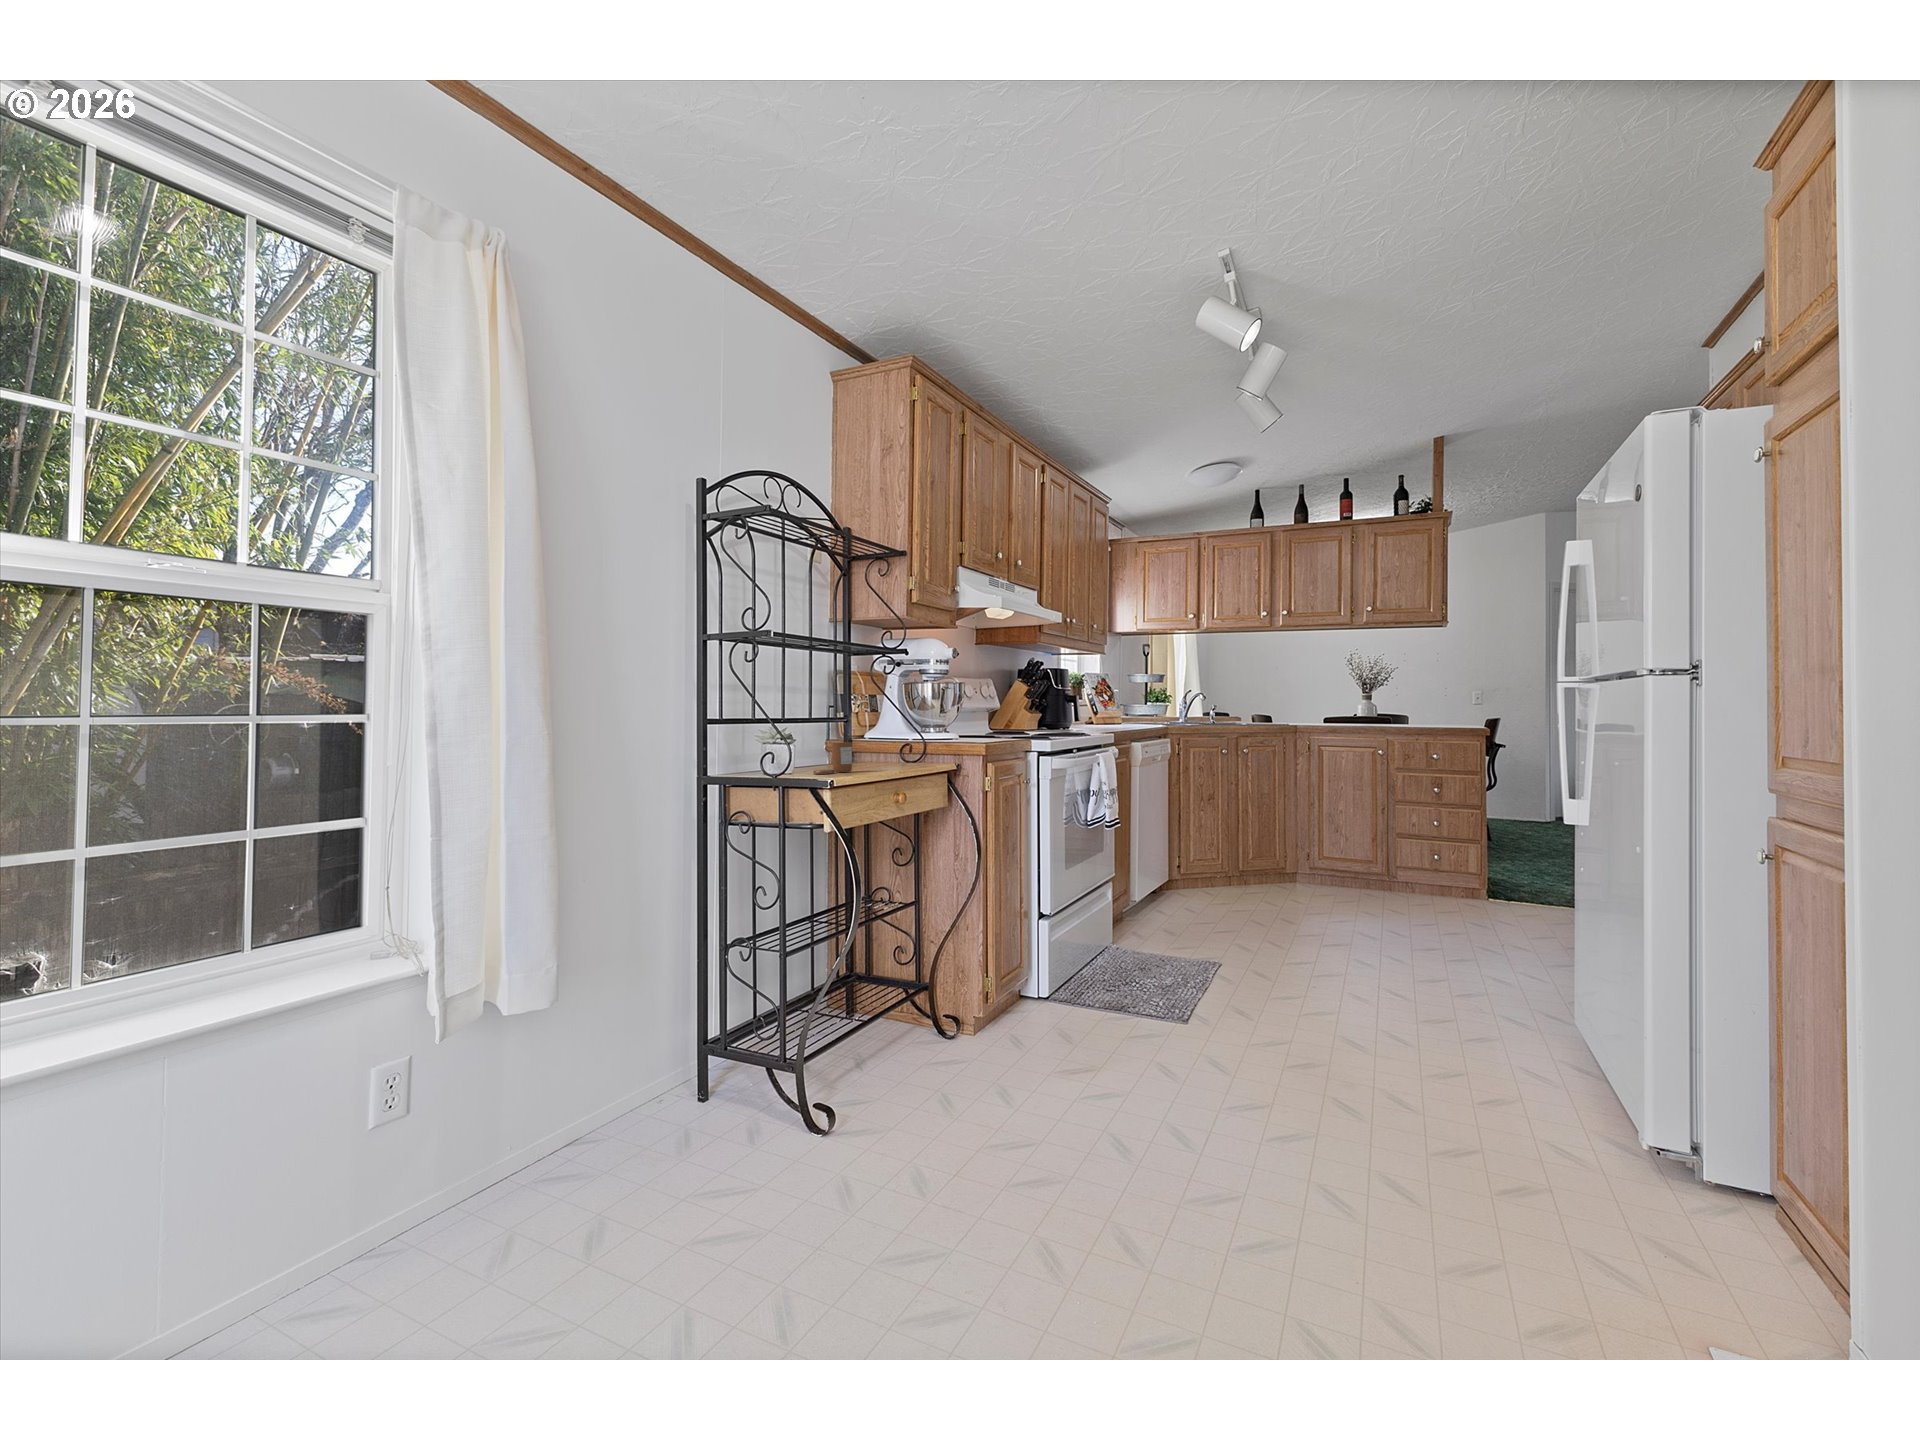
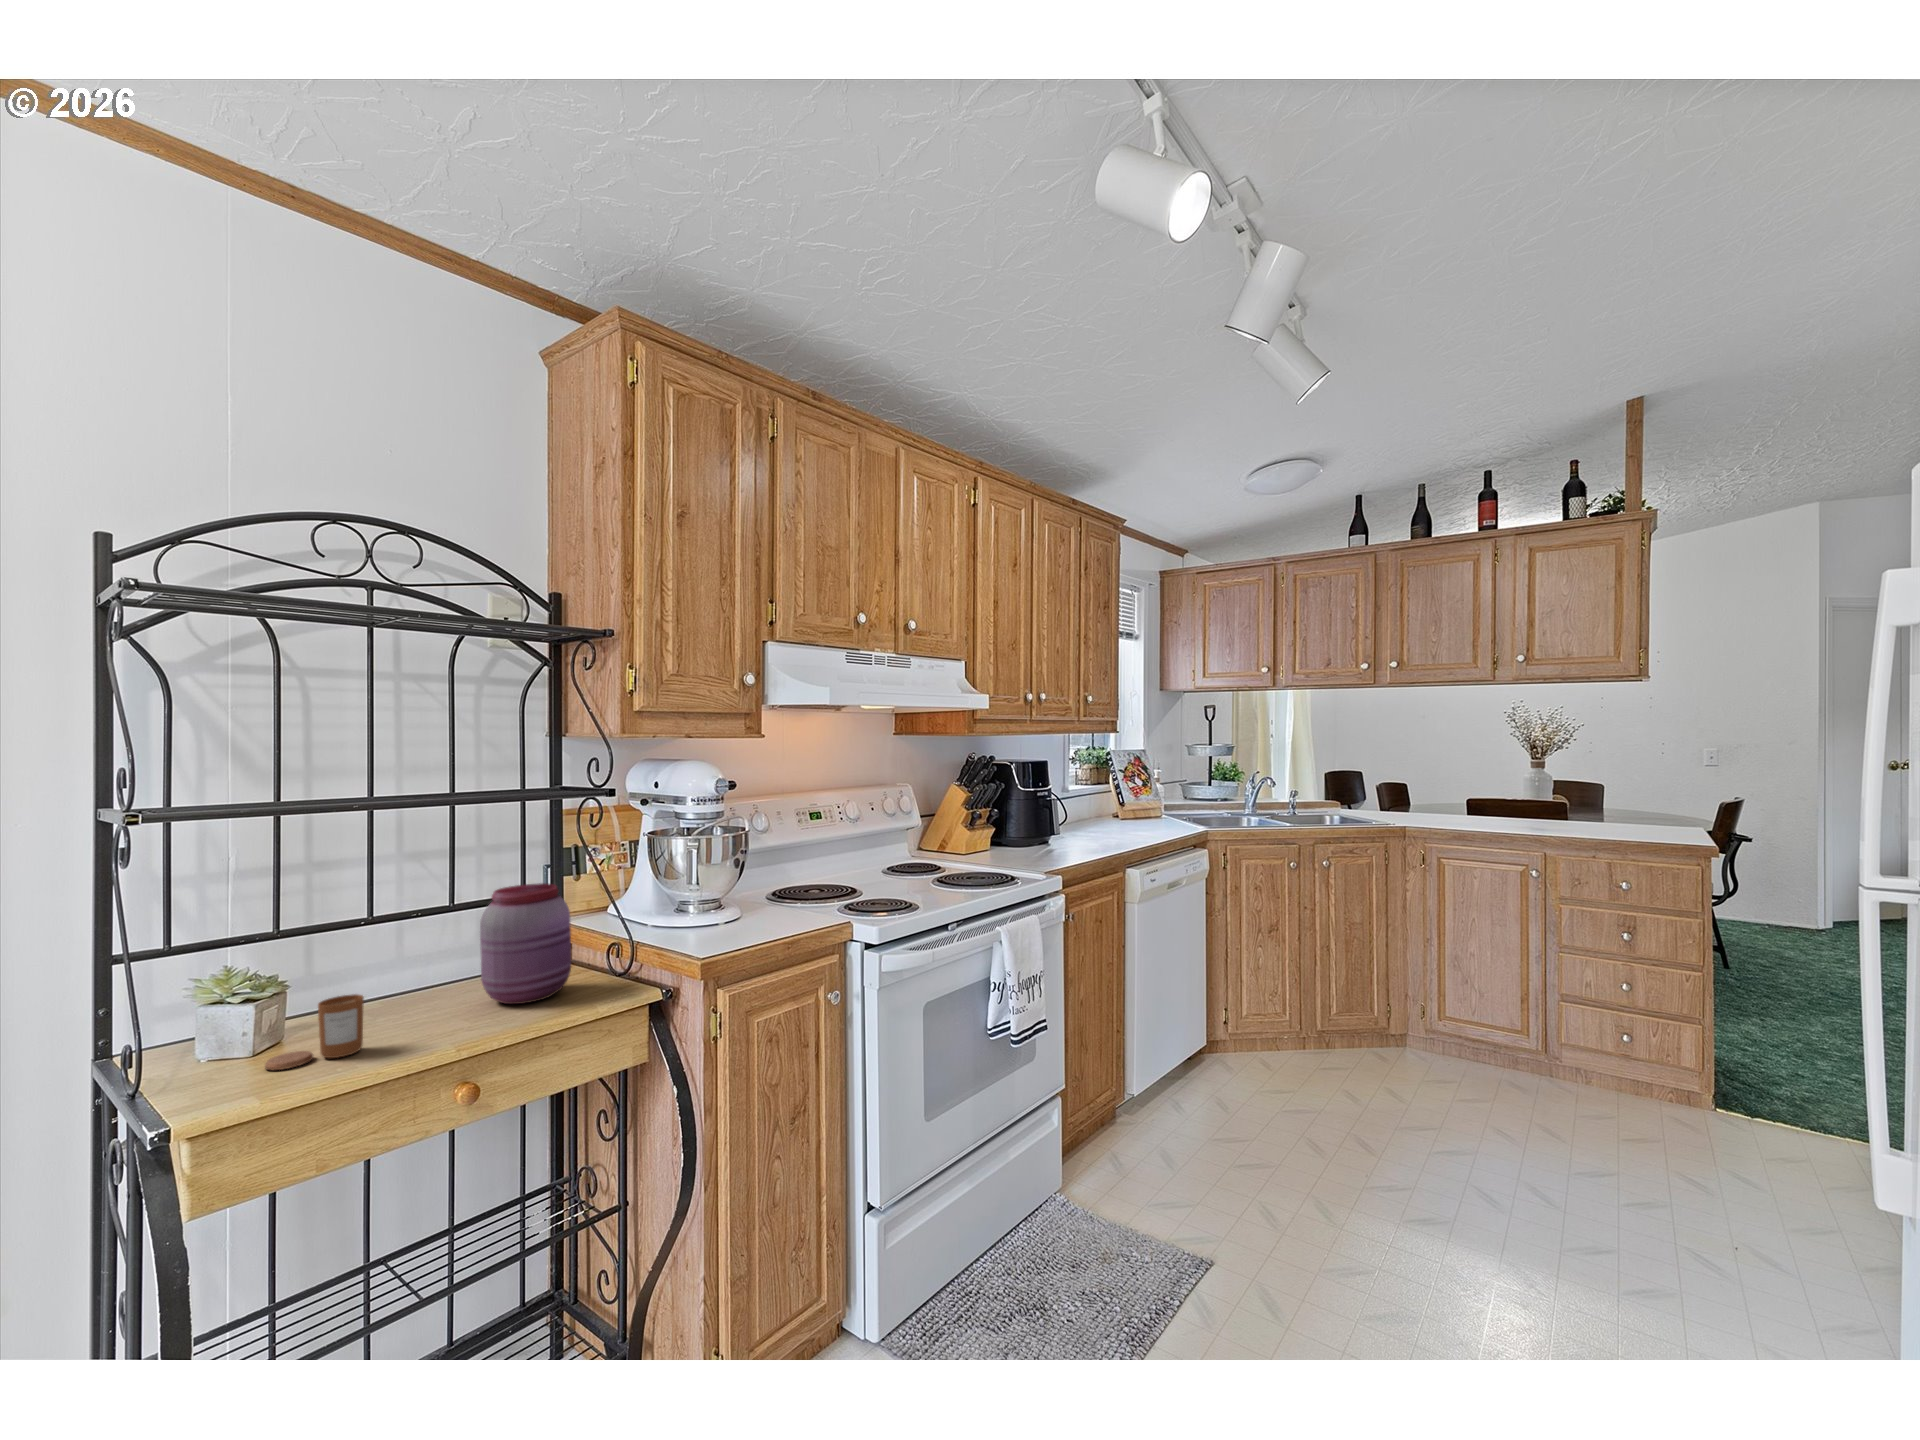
jar: none [859,701,908,766] -> present [480,883,571,1004]

